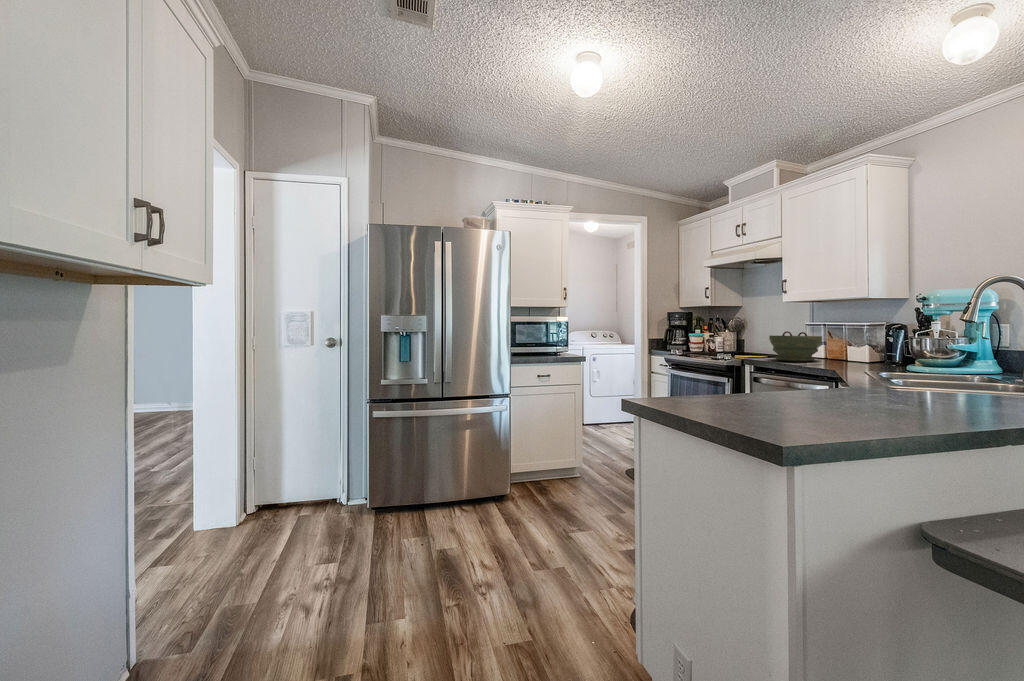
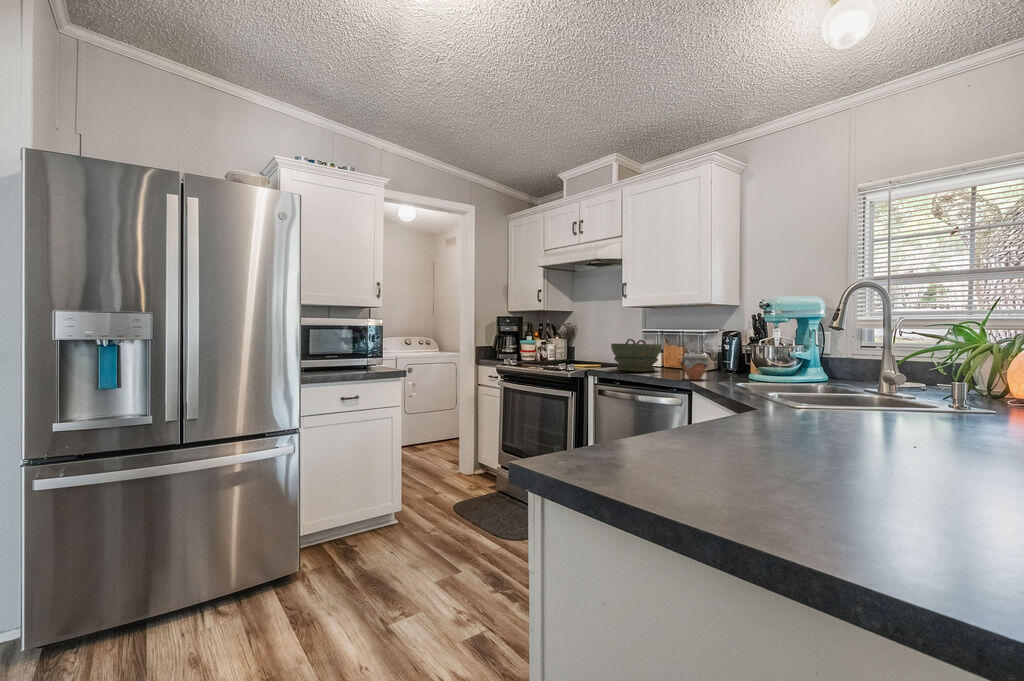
jar: none [833,345,864,369] -> present [680,354,709,380]

